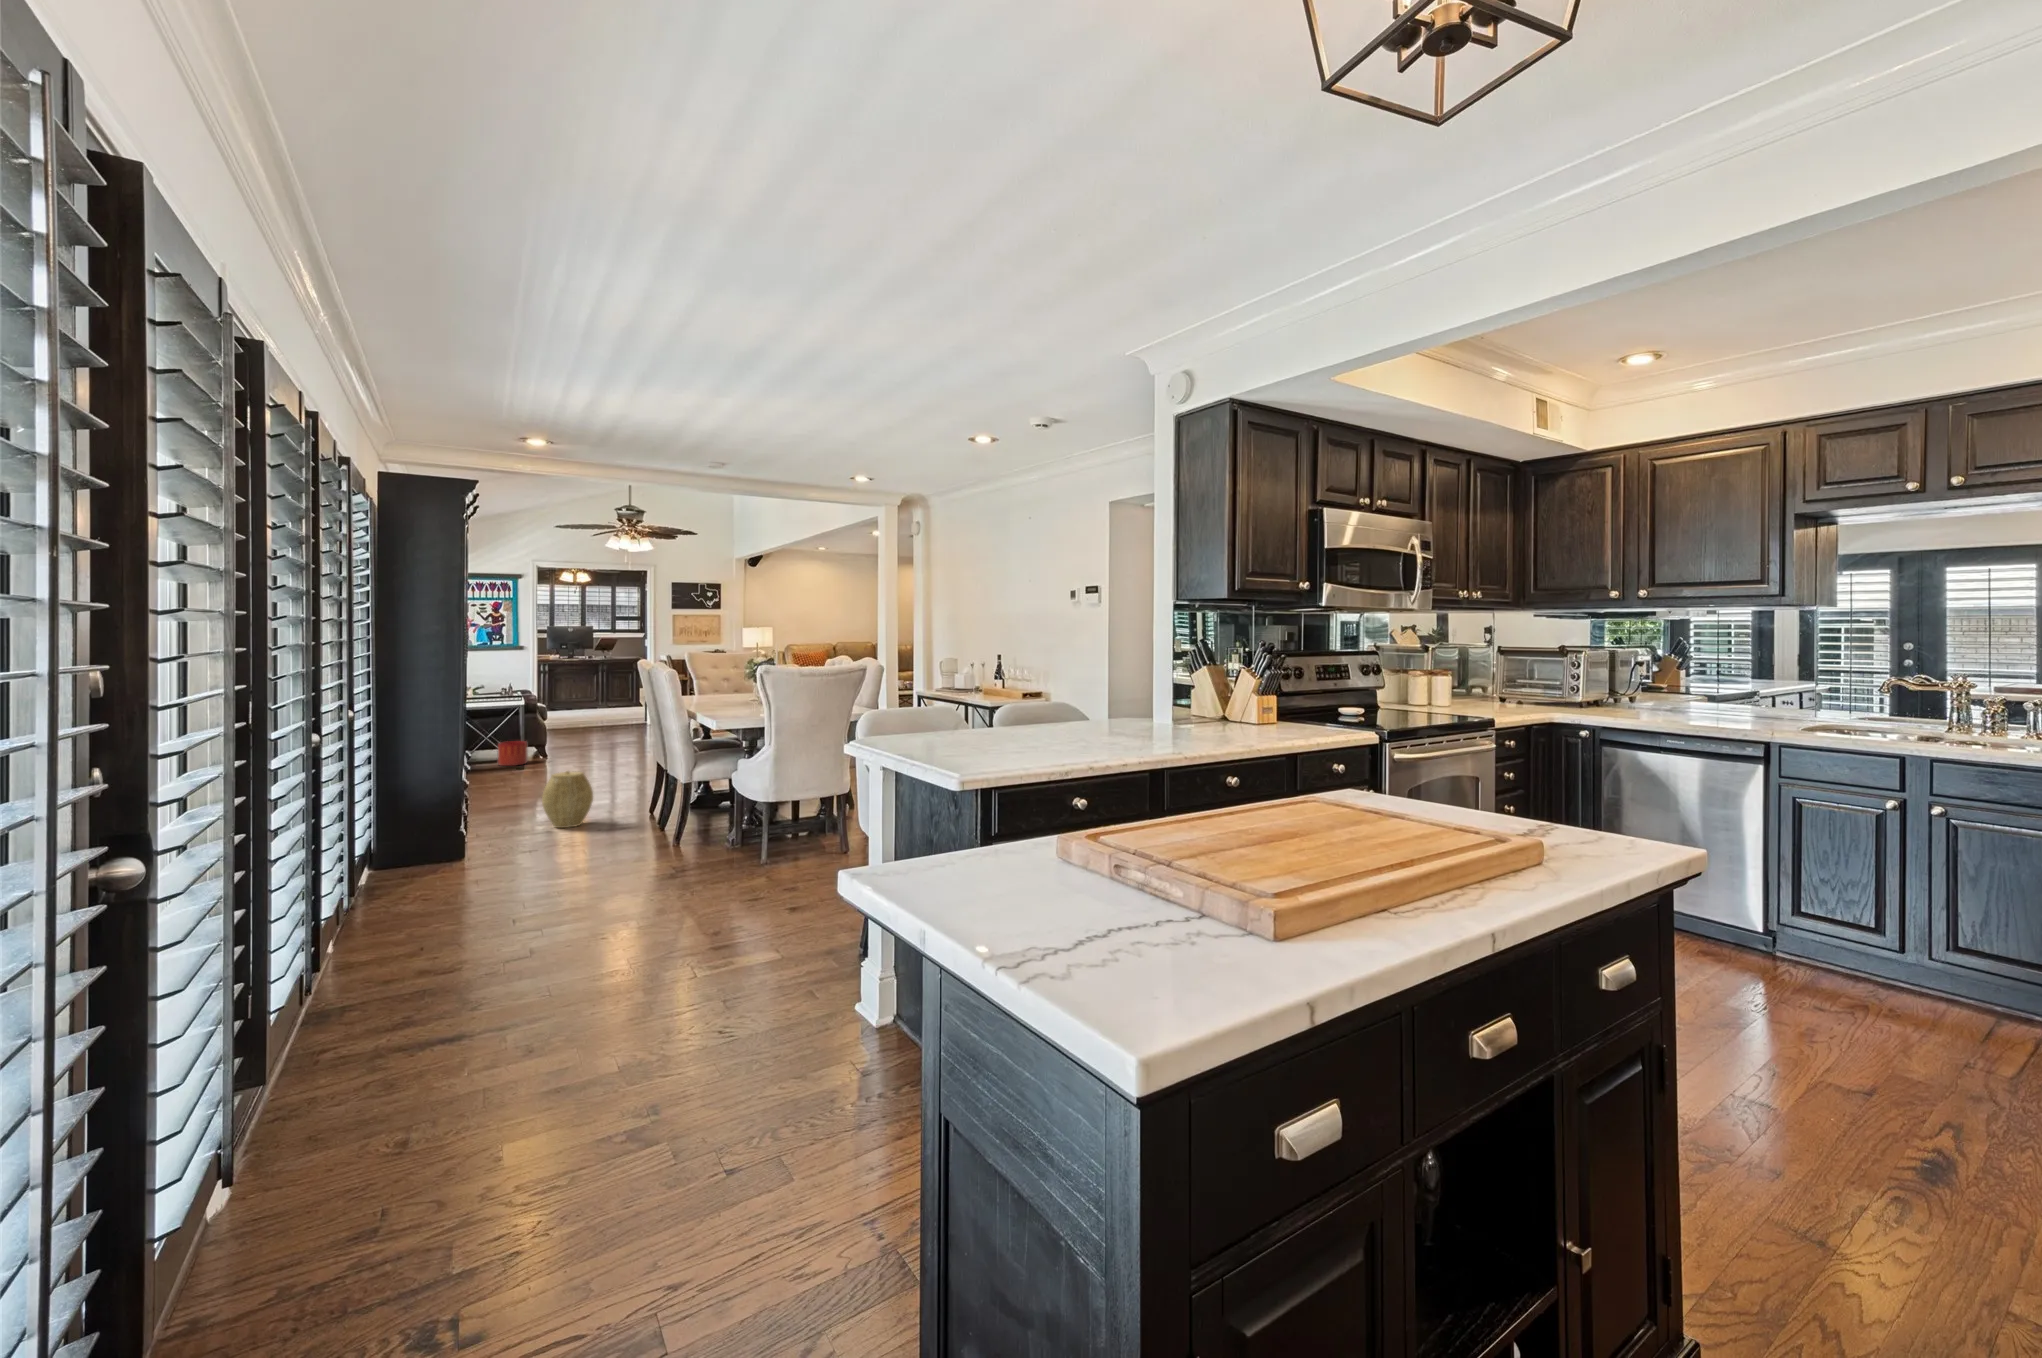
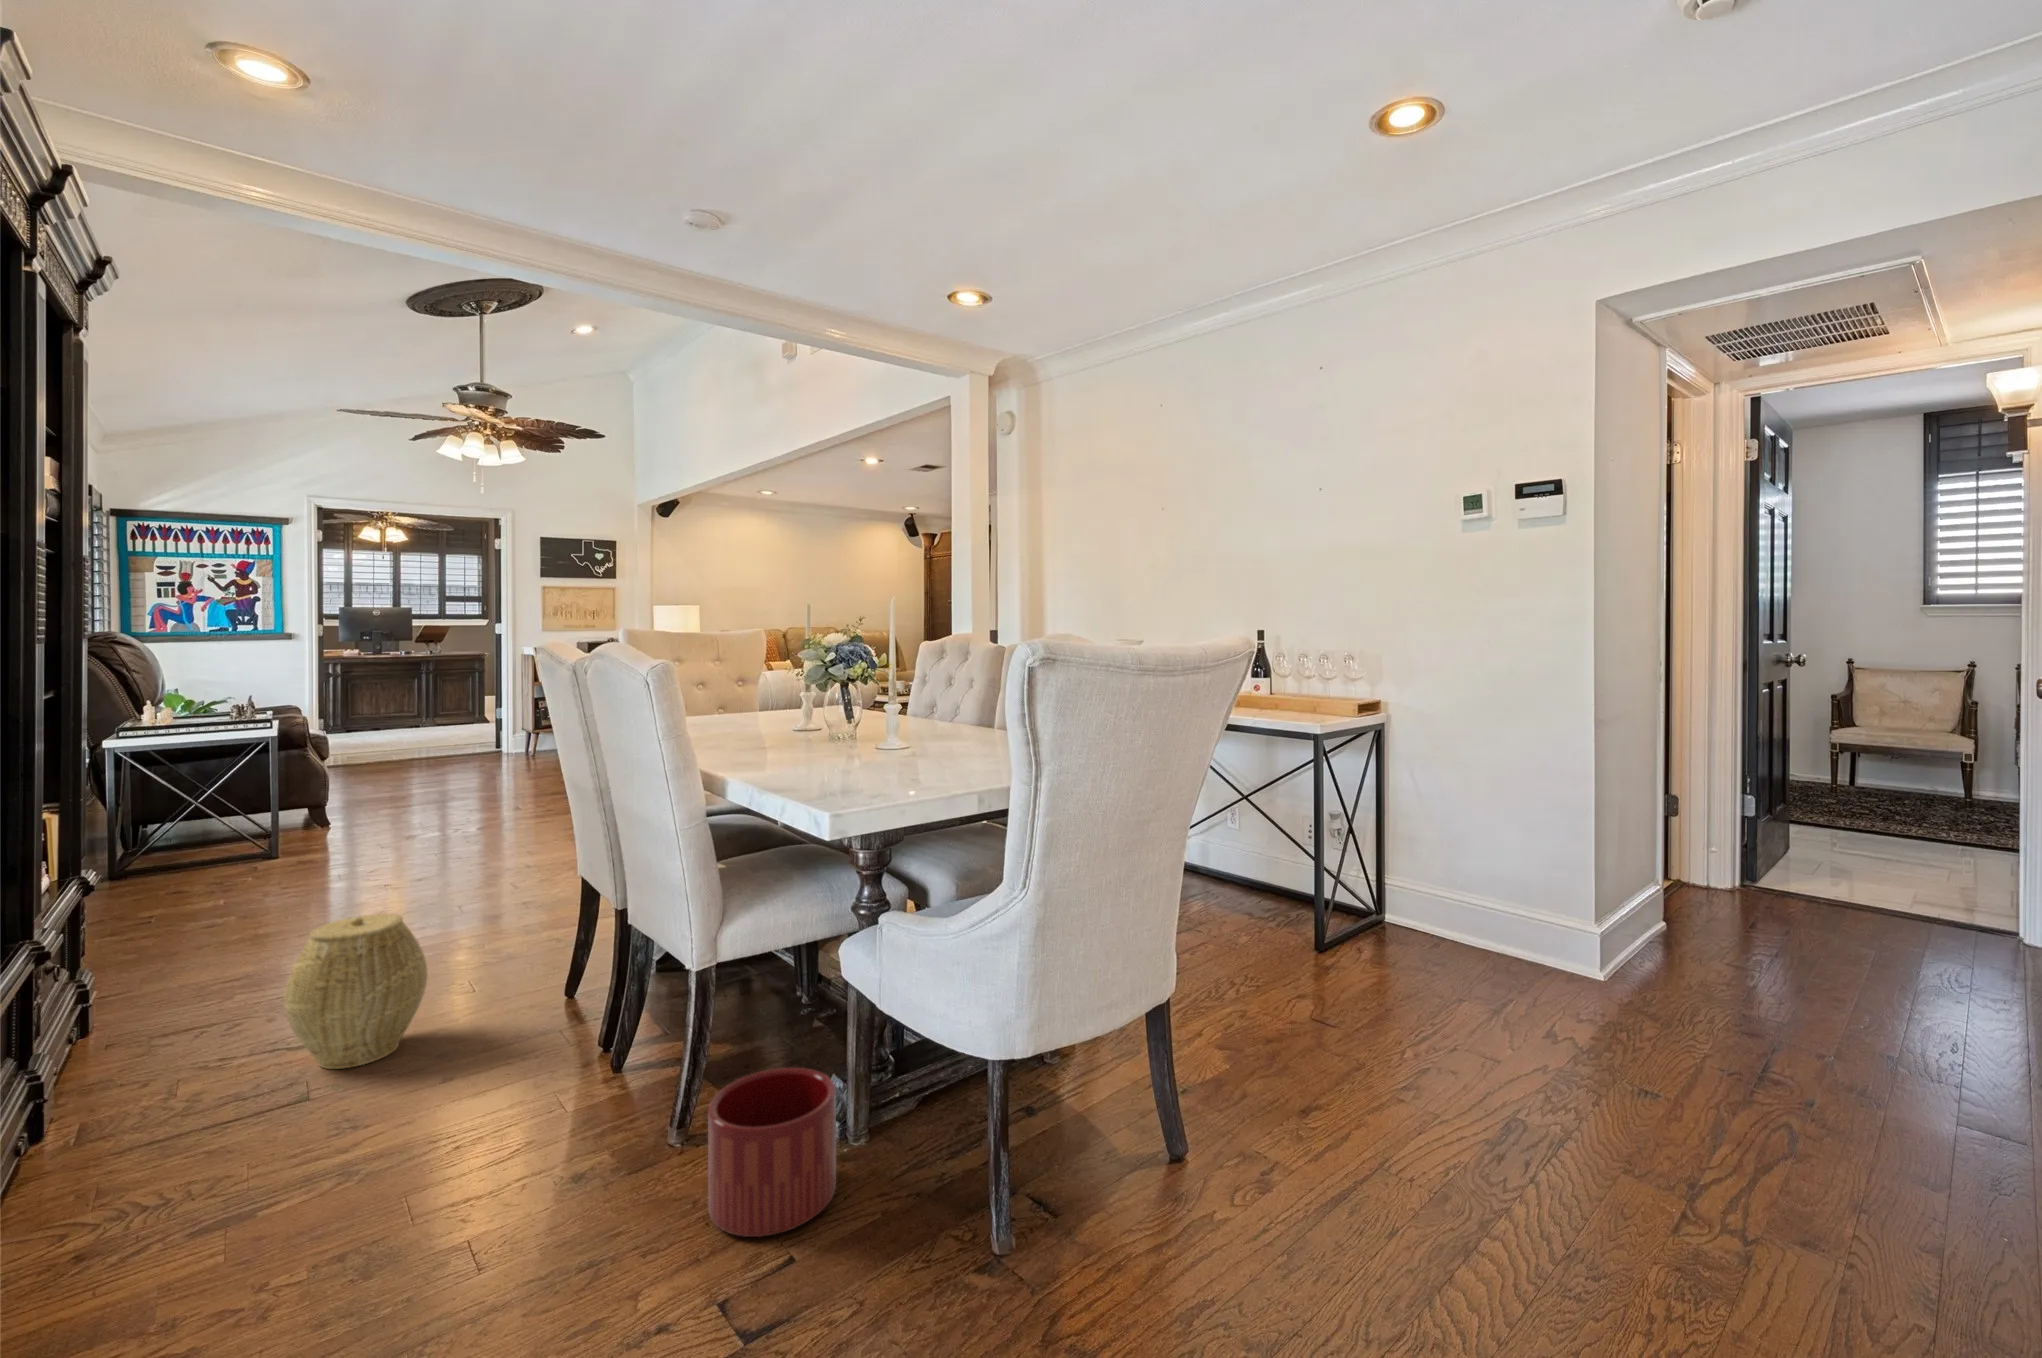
planter: present [498,741,528,766] -> present [708,1068,836,1237]

